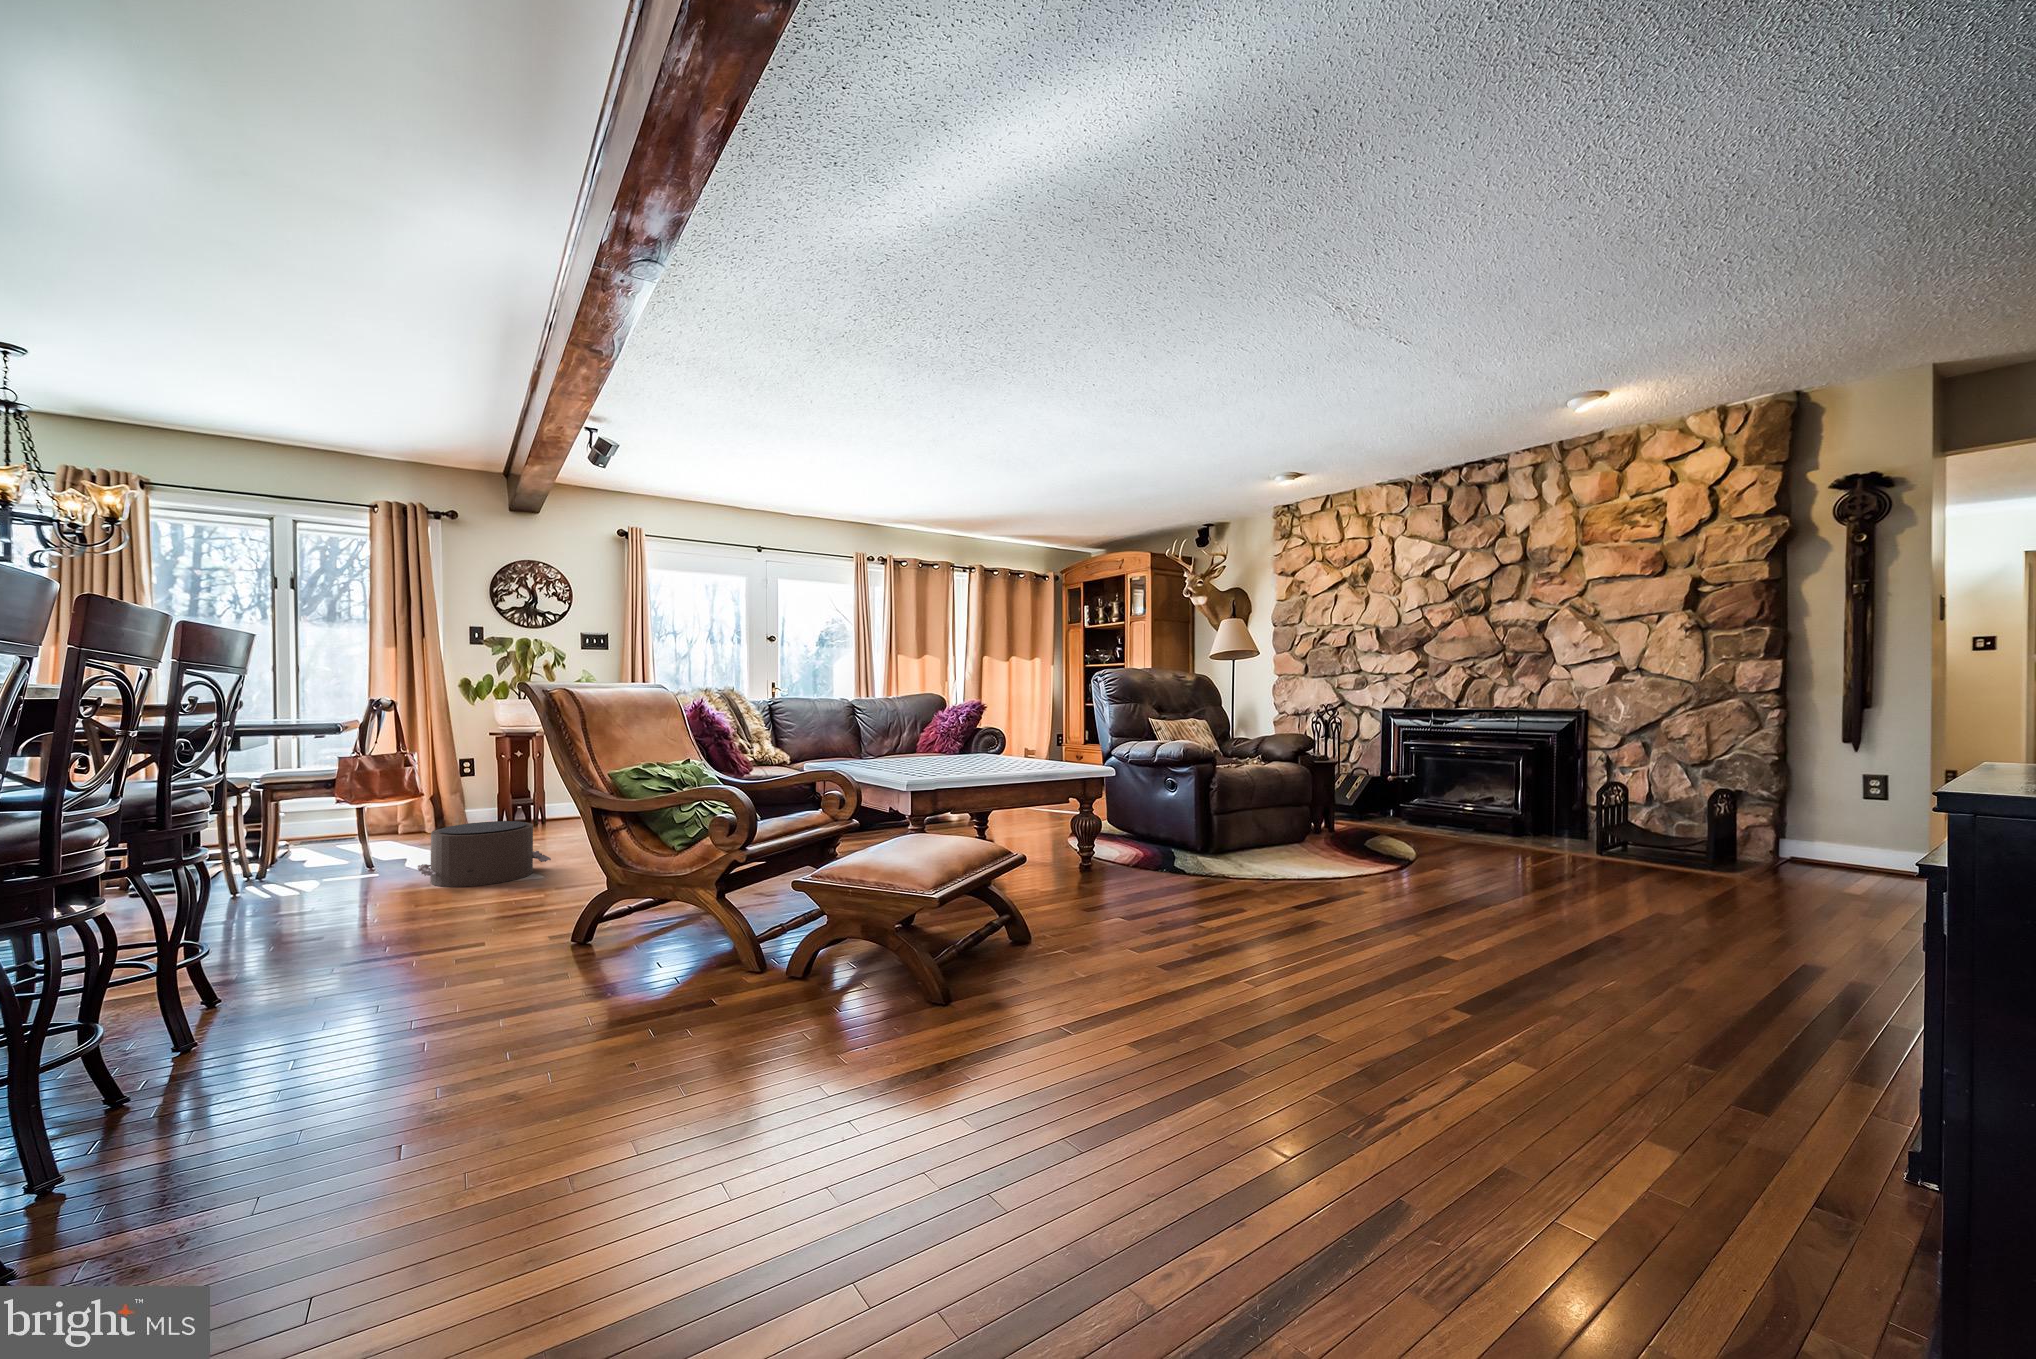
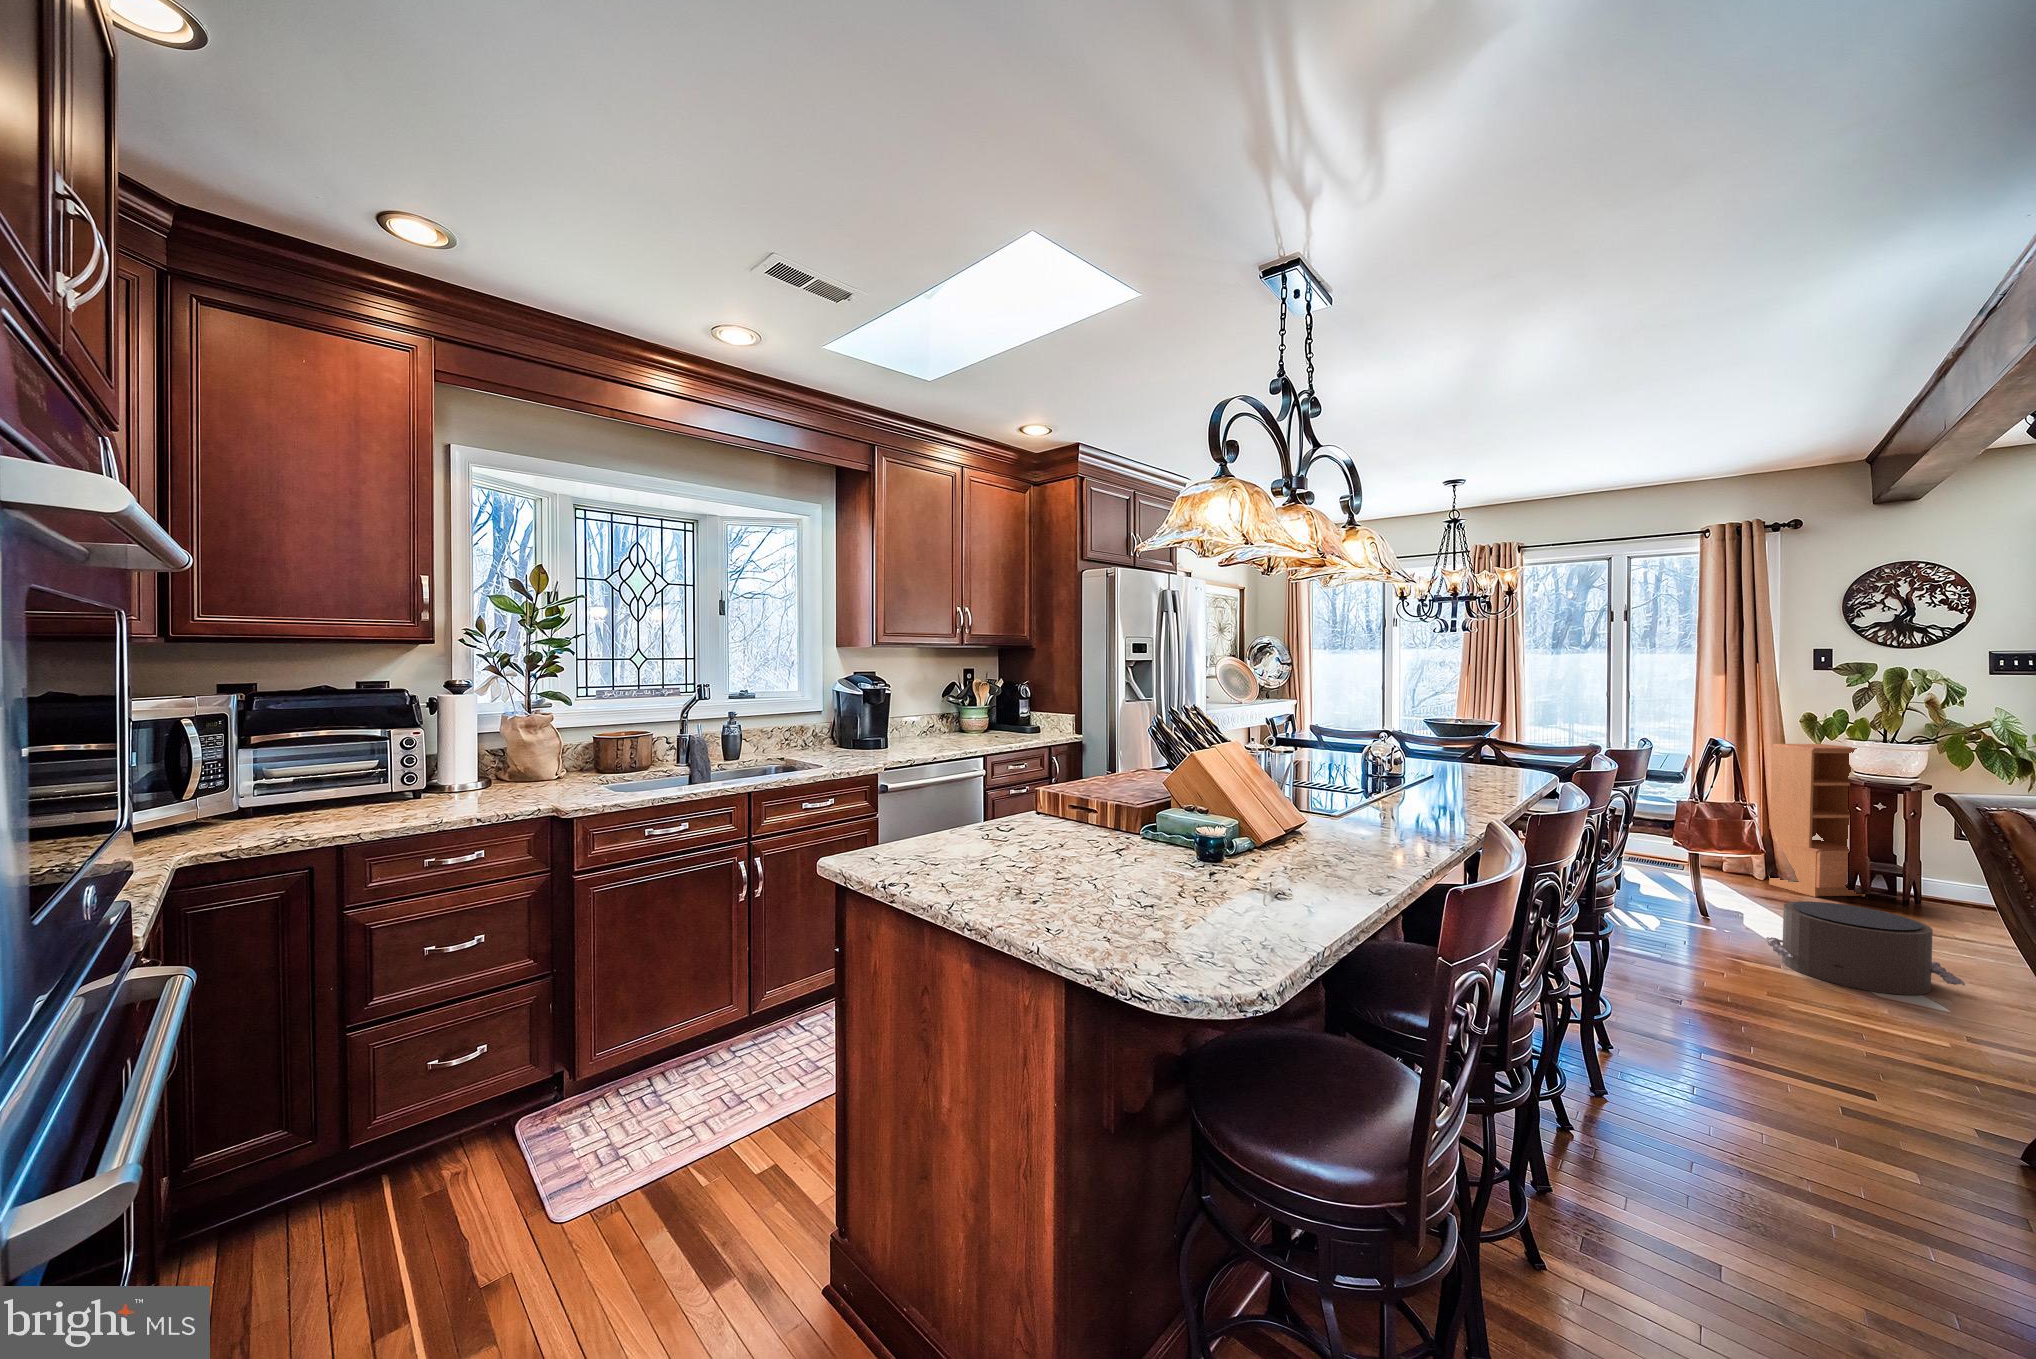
bookcase: none [436,706,509,835] -> present [1769,744,1865,897]

